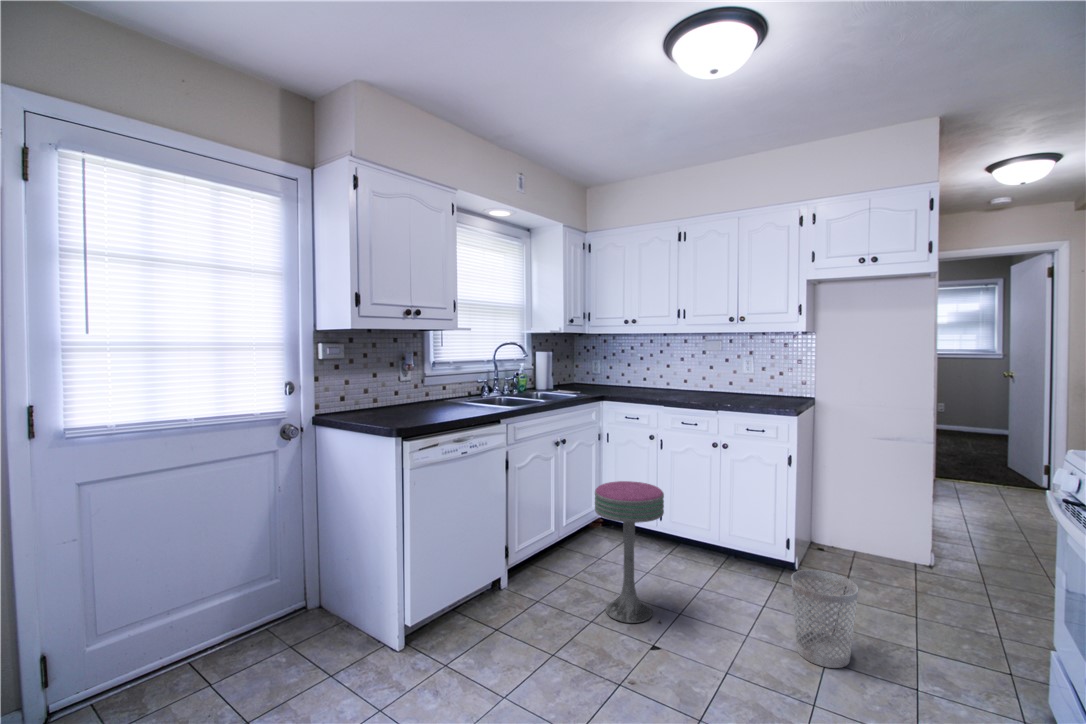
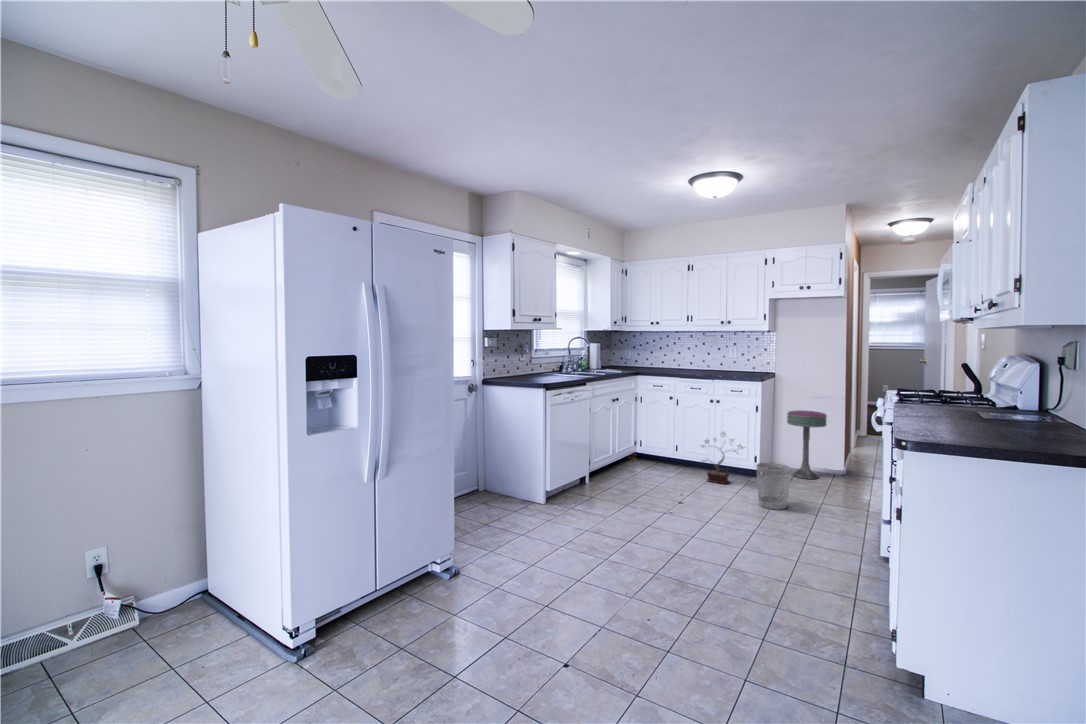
bar stool: present [595,481,664,623] -> present [787,410,827,479]
potted plant: none [693,499,773,592] -> present [703,433,743,484]

